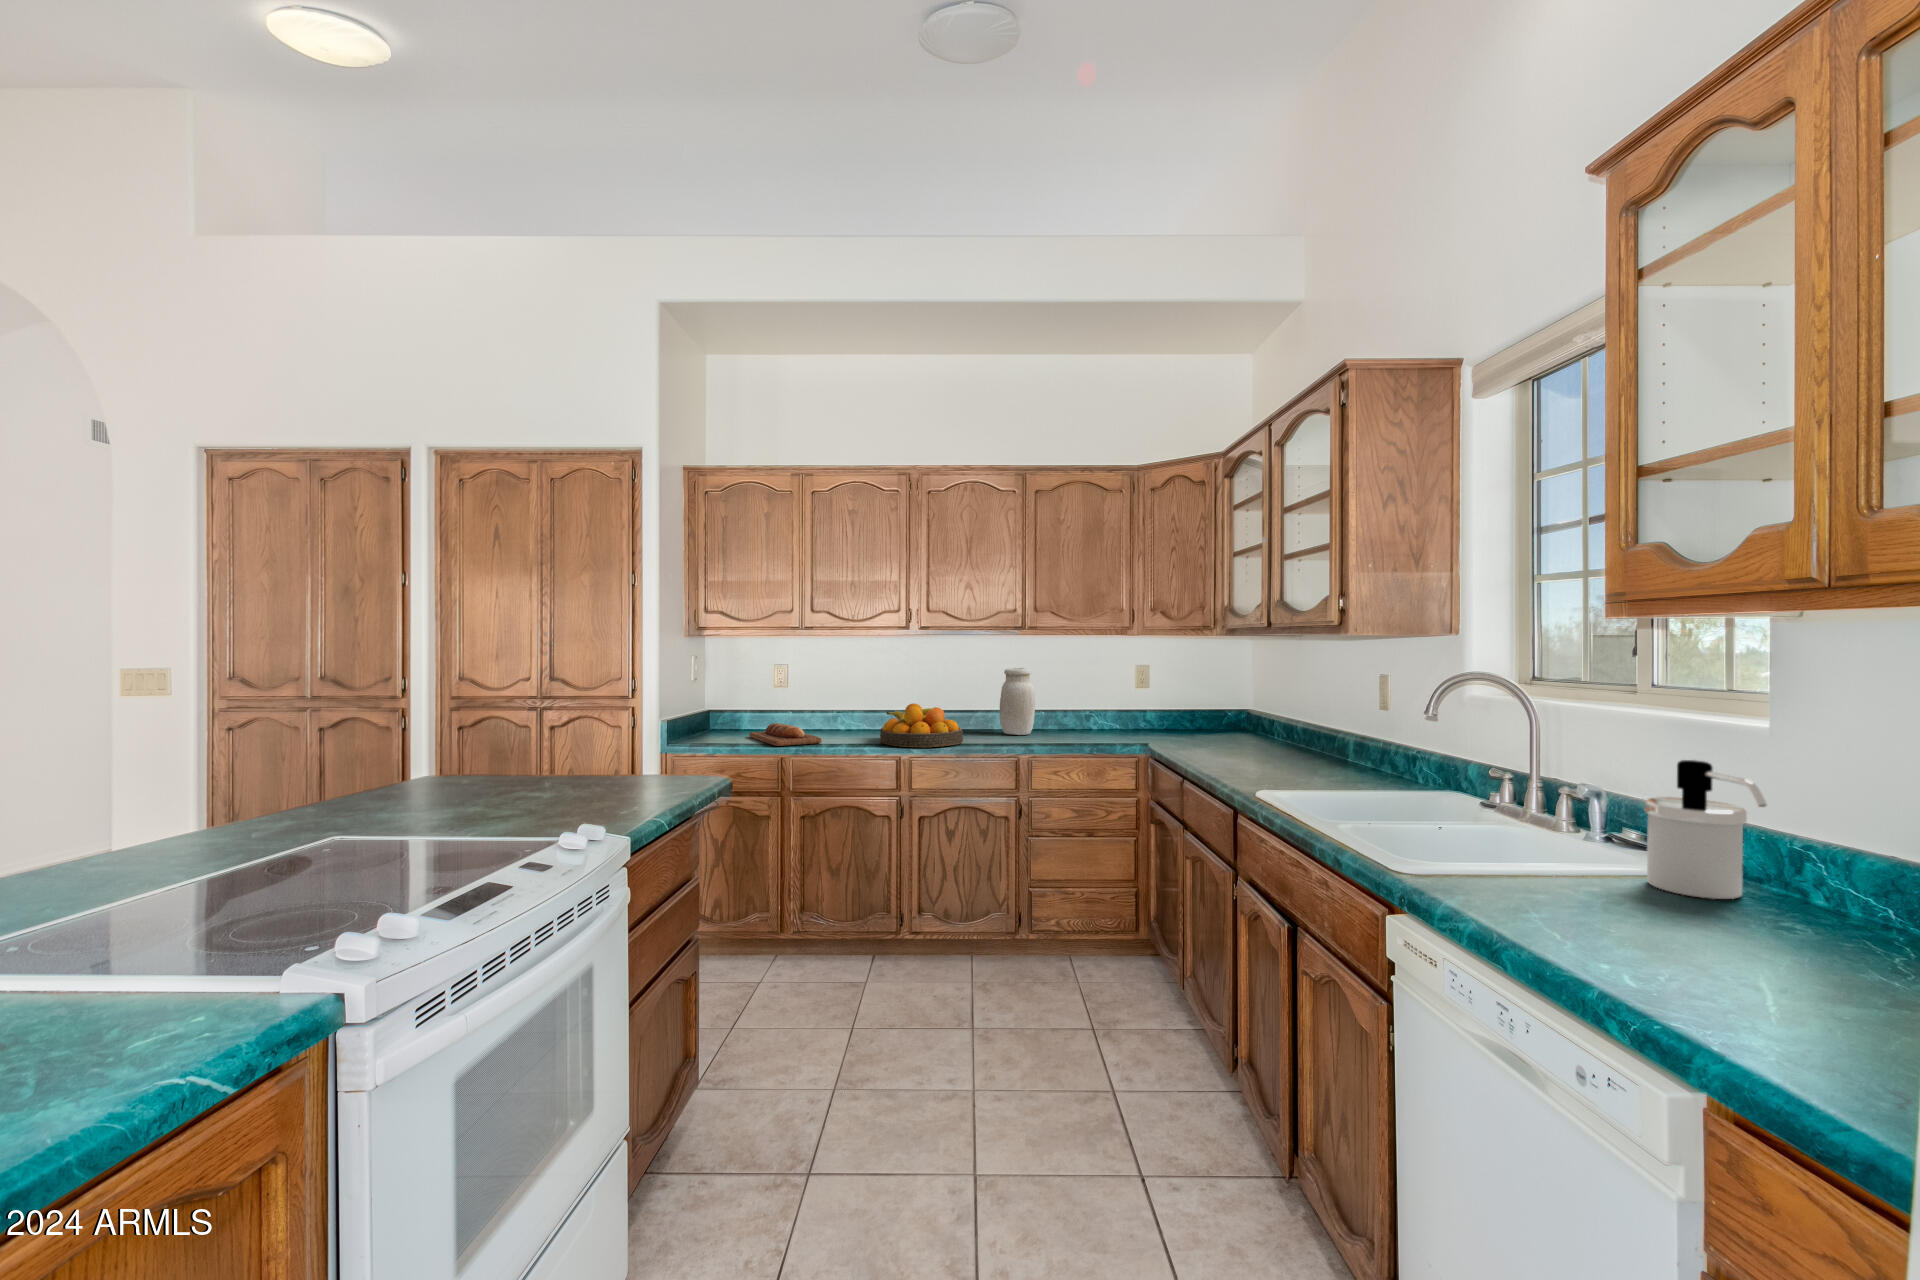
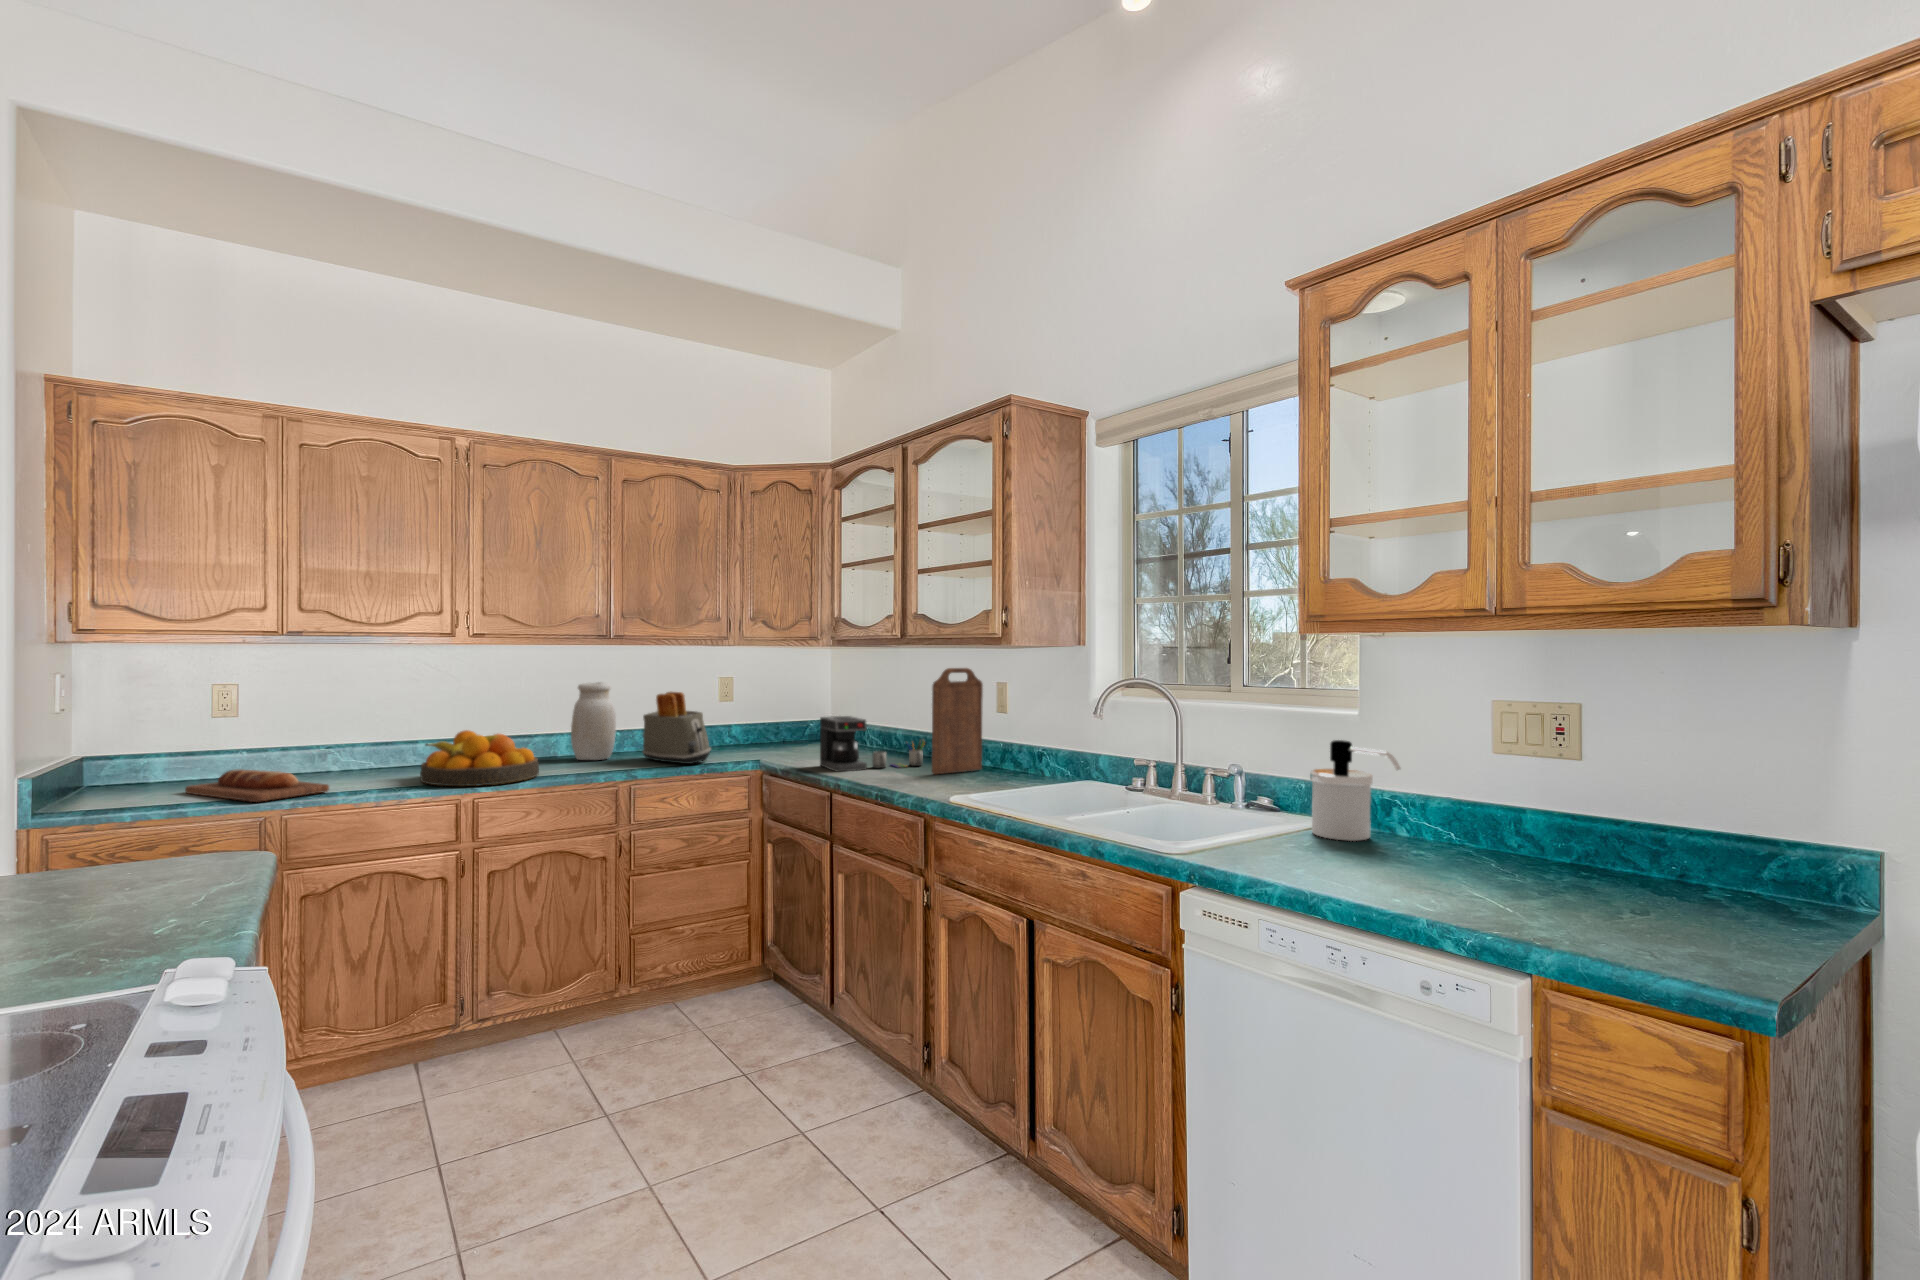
cutting board: none [1288,659,1355,771] -> present [932,668,983,774]
toaster: none [1054,677,1109,744] -> present [643,691,711,764]
coffee maker: none [1189,706,1300,762] -> present [820,716,925,772]

